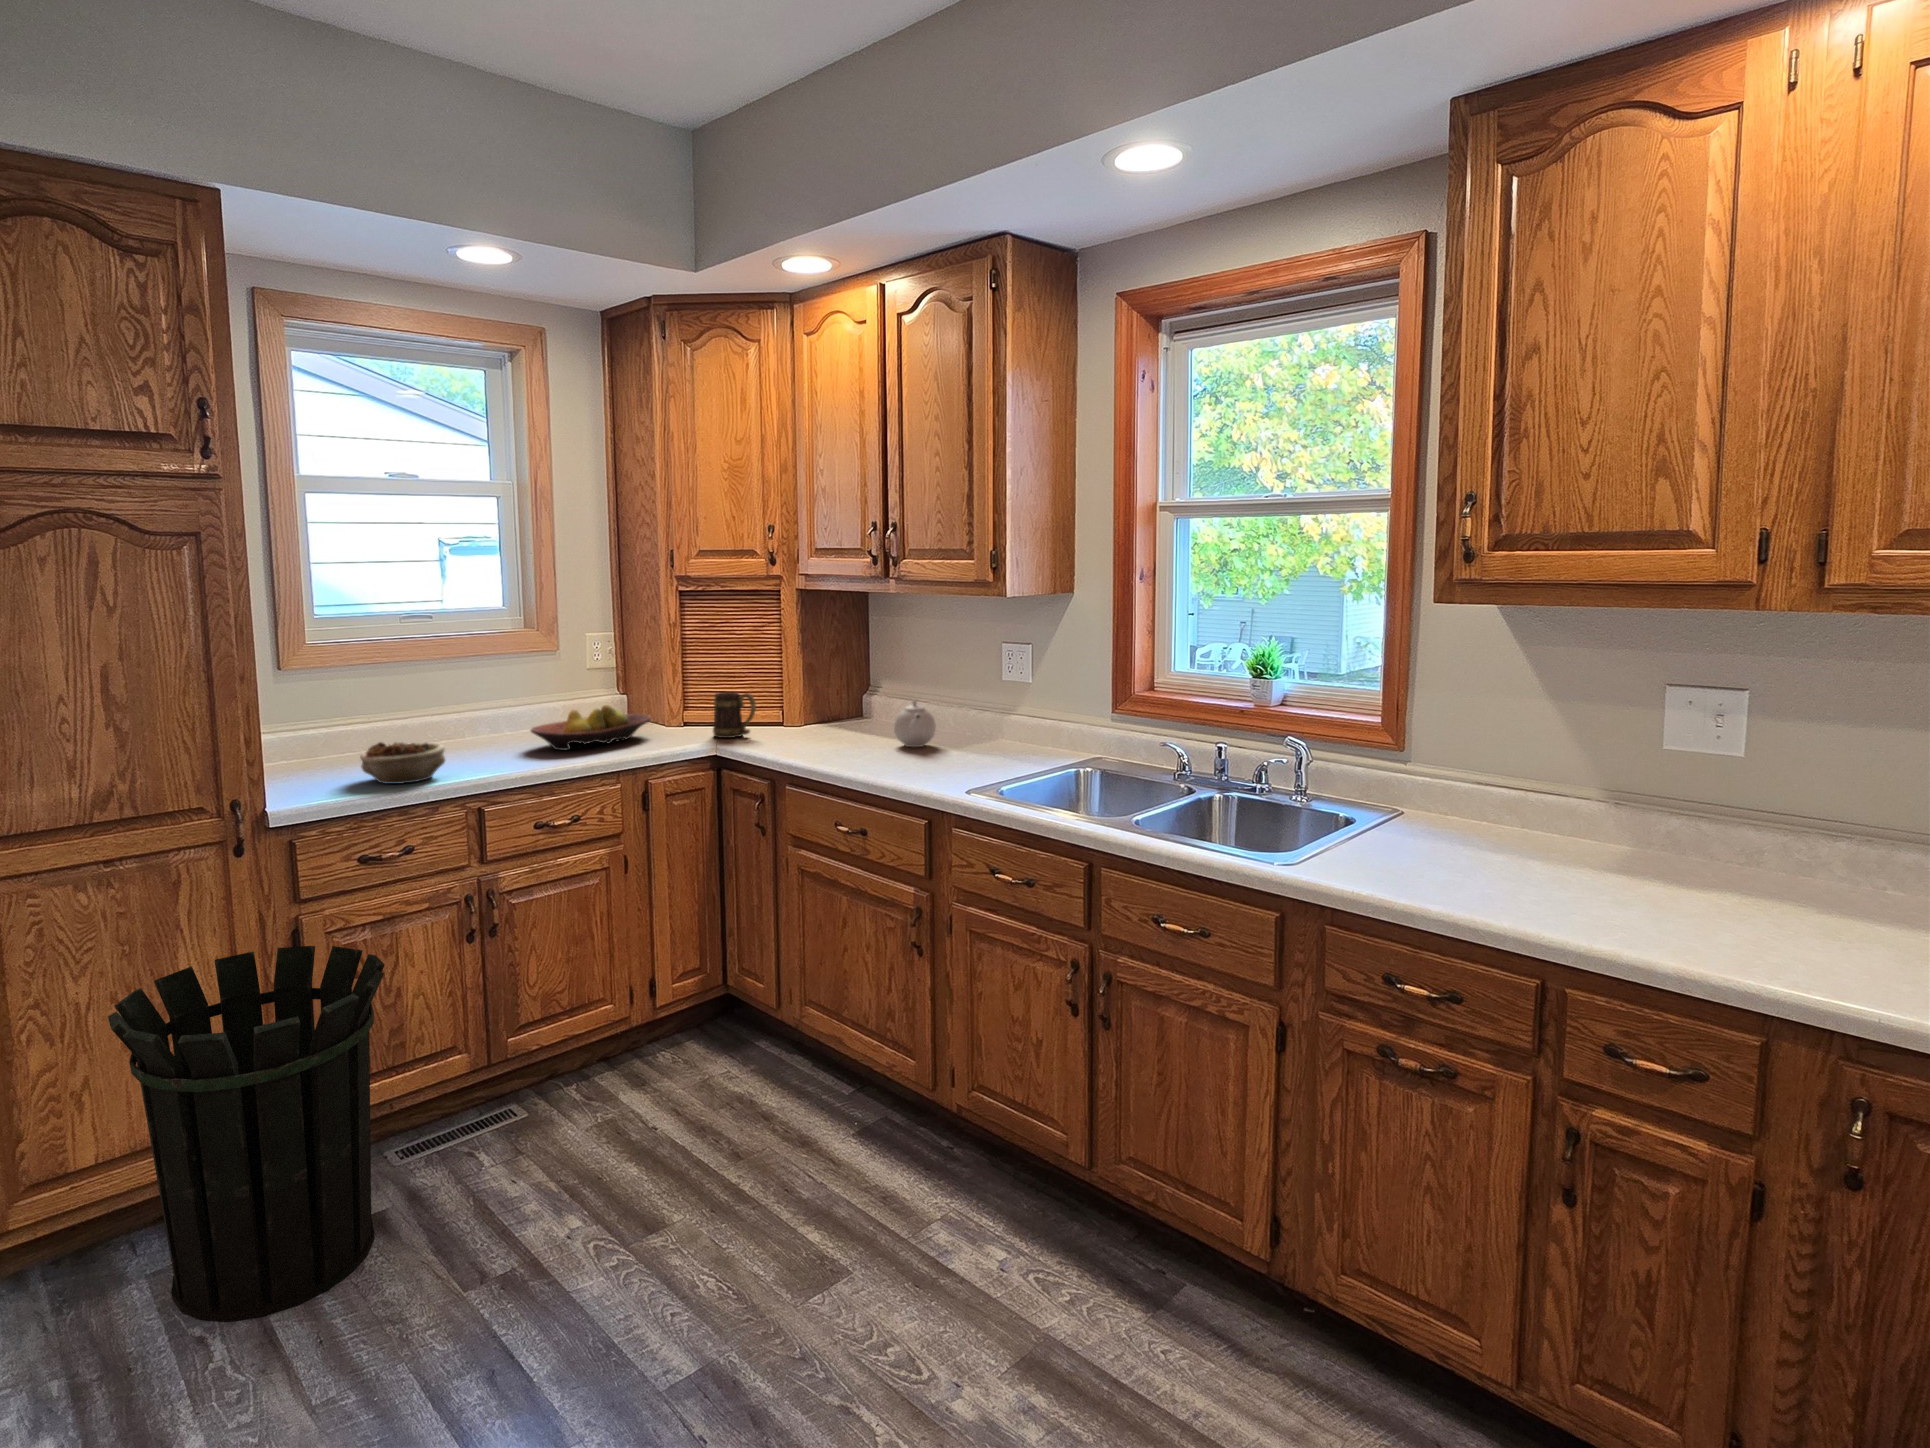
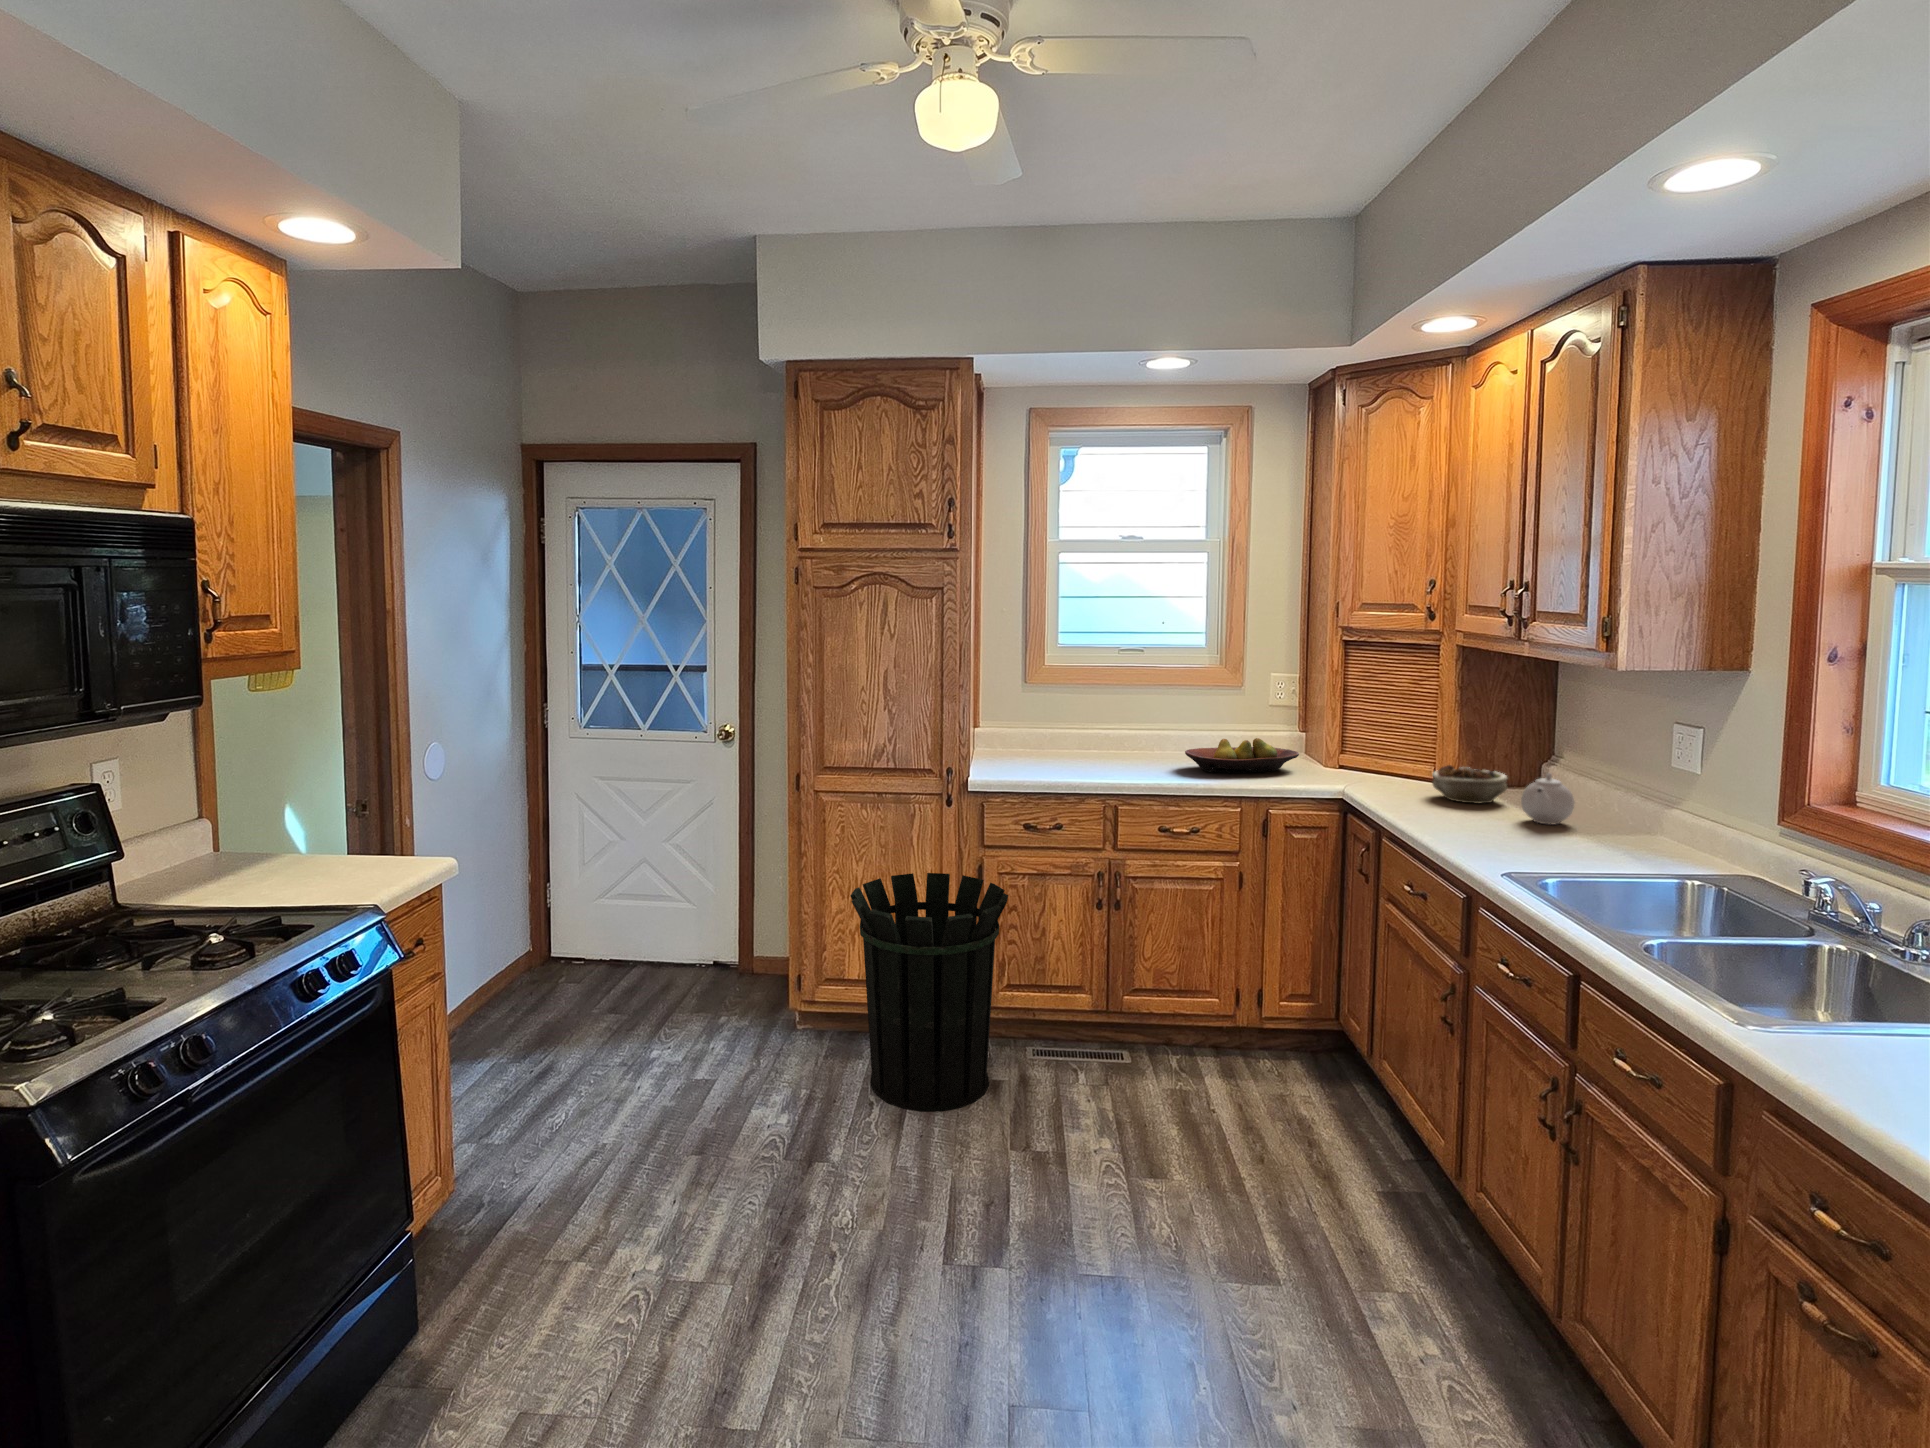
mug: present [713,692,756,738] -> none [1351,739,1393,784]
succulent planter: present [360,742,445,784] -> present [1432,765,1507,803]

